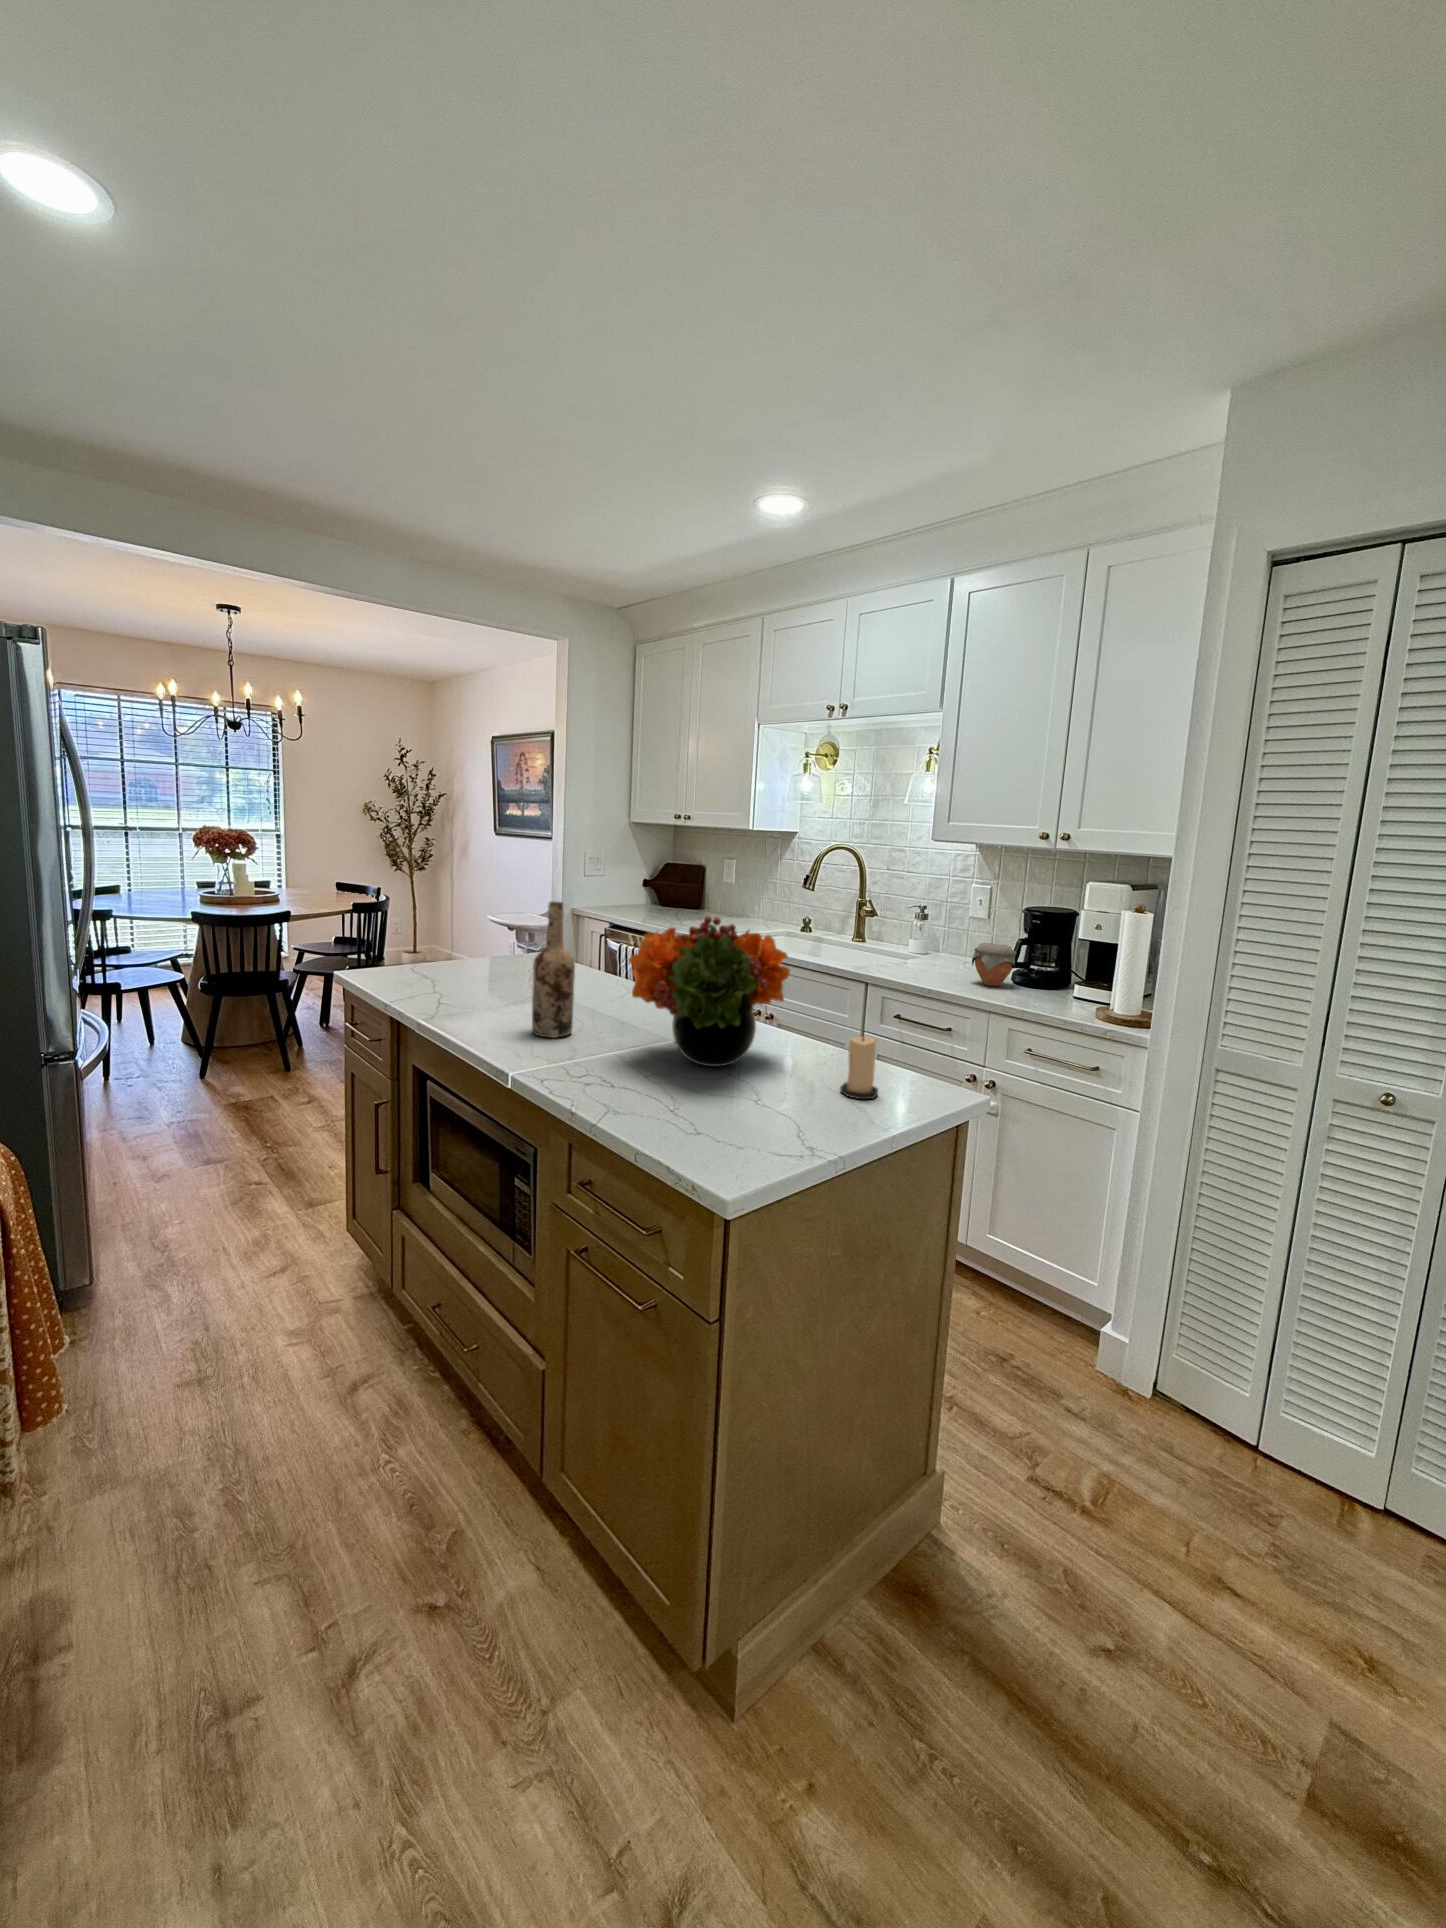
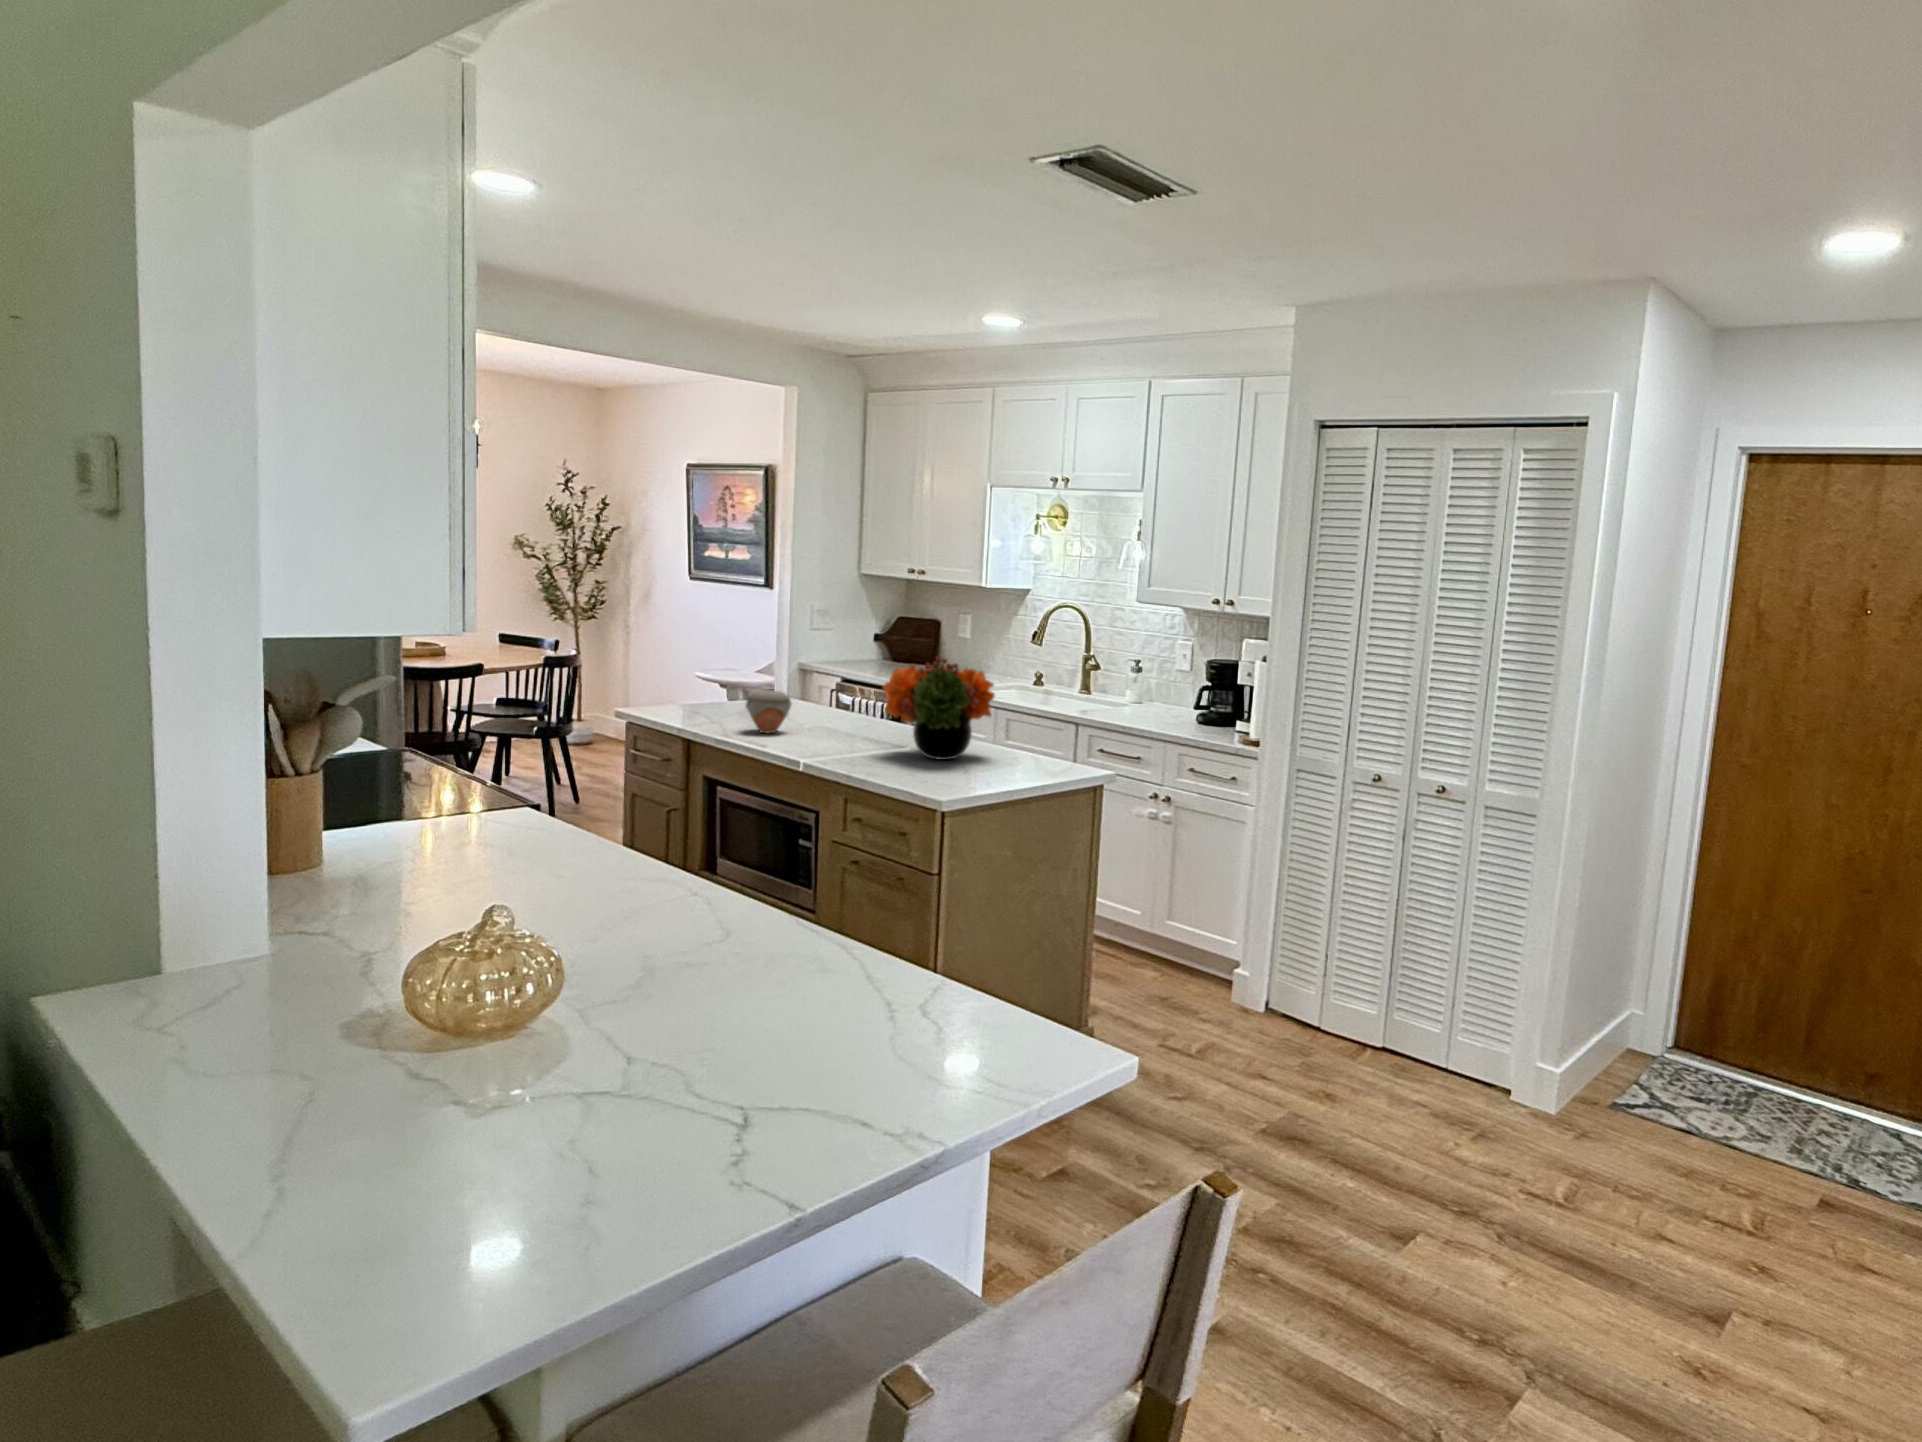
wine bottle: present [532,902,575,1038] -> none [807,647,840,745]
jar: present [972,943,1017,986] -> present [746,690,792,733]
candle: present [840,1036,878,1099] -> none [1025,732,1050,774]

